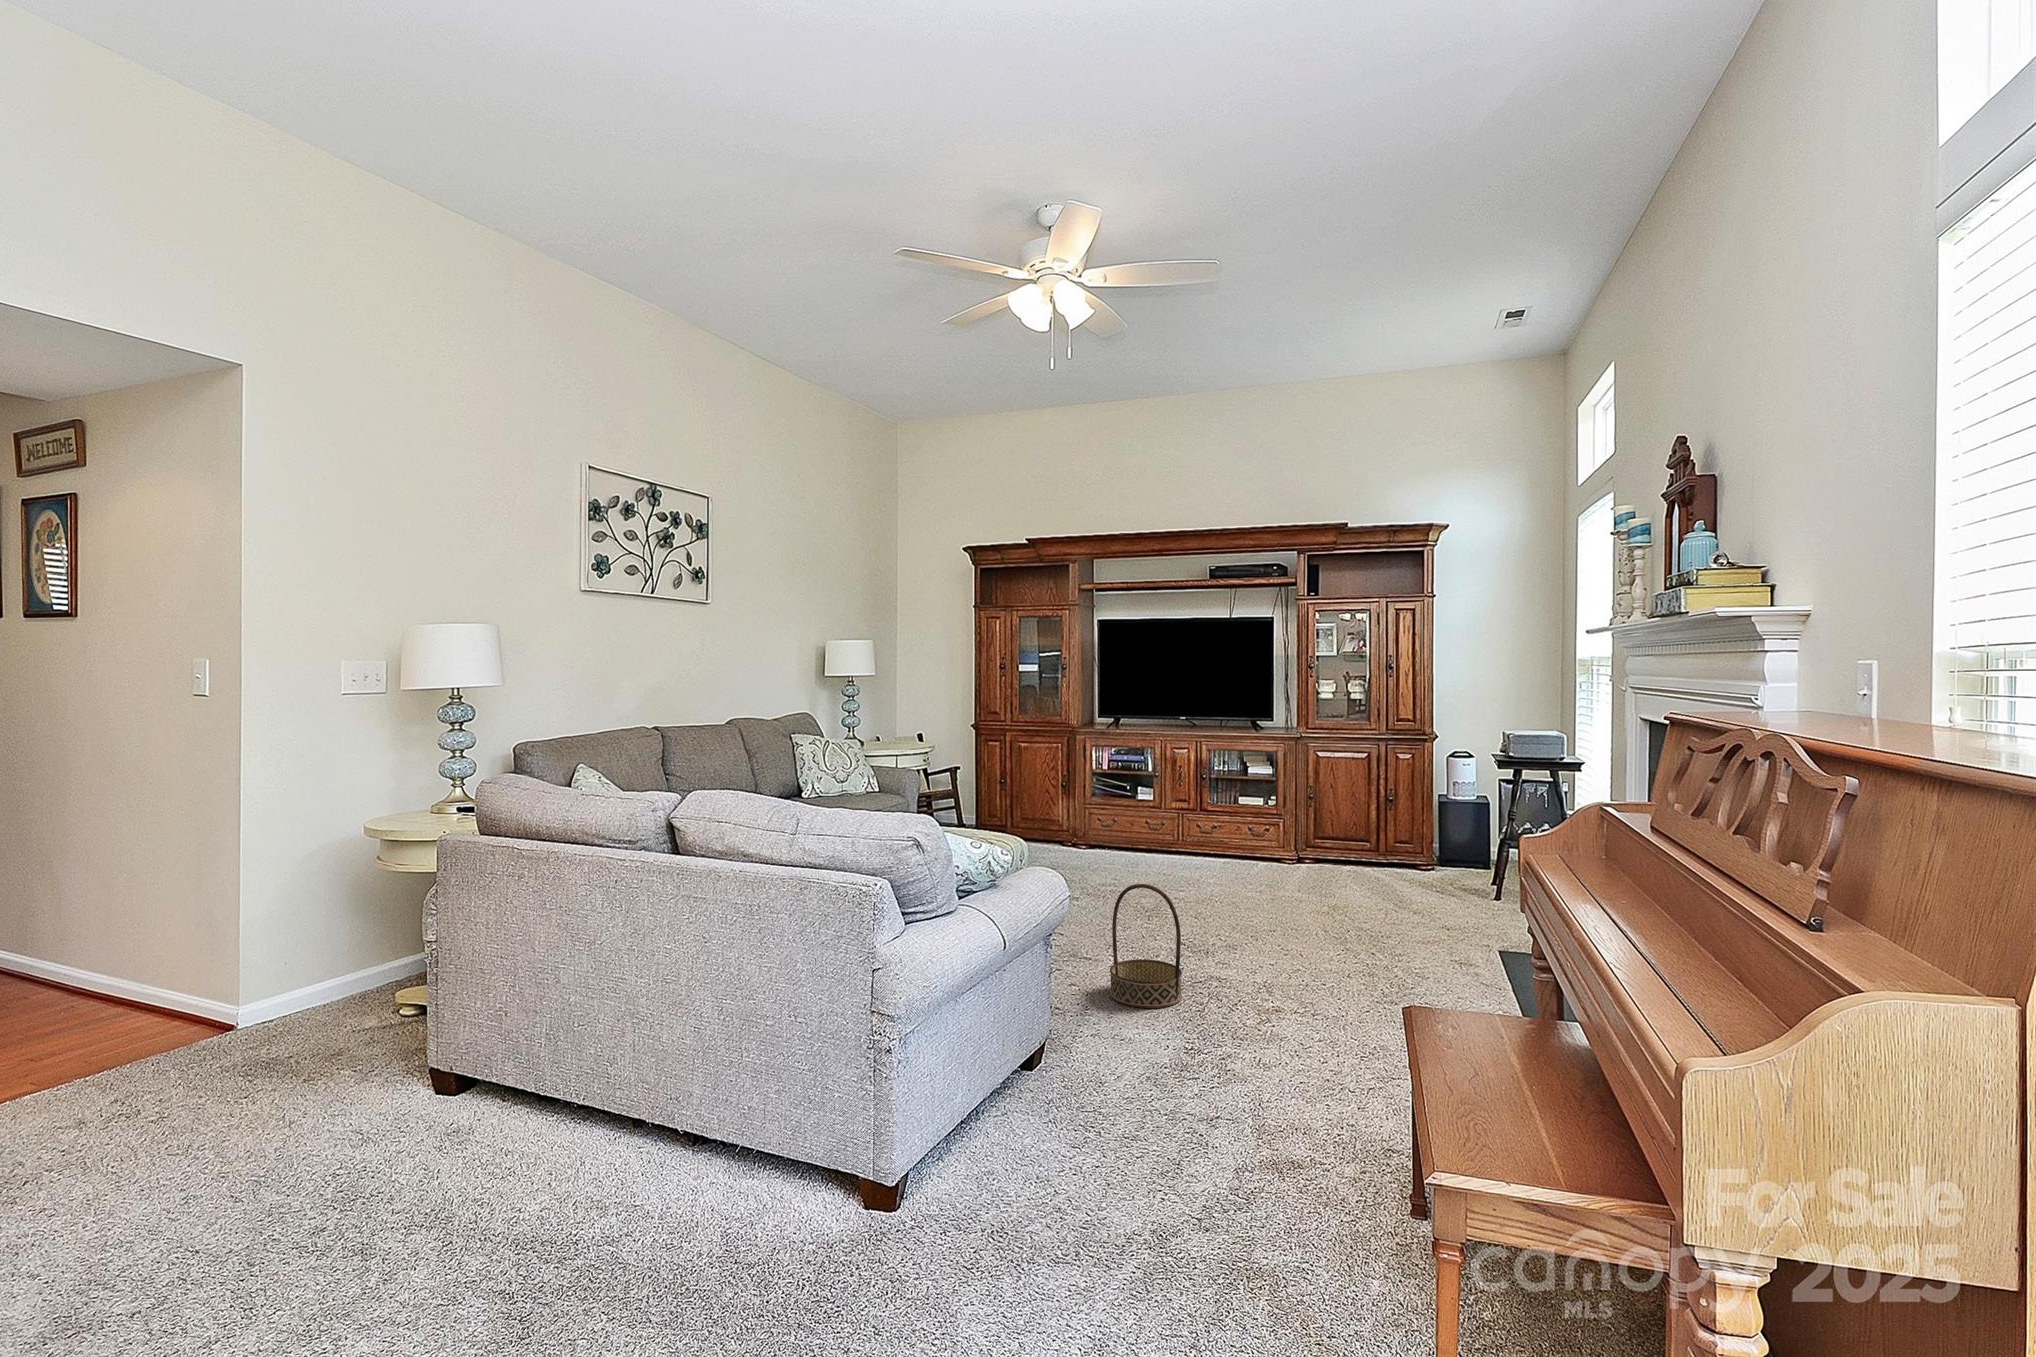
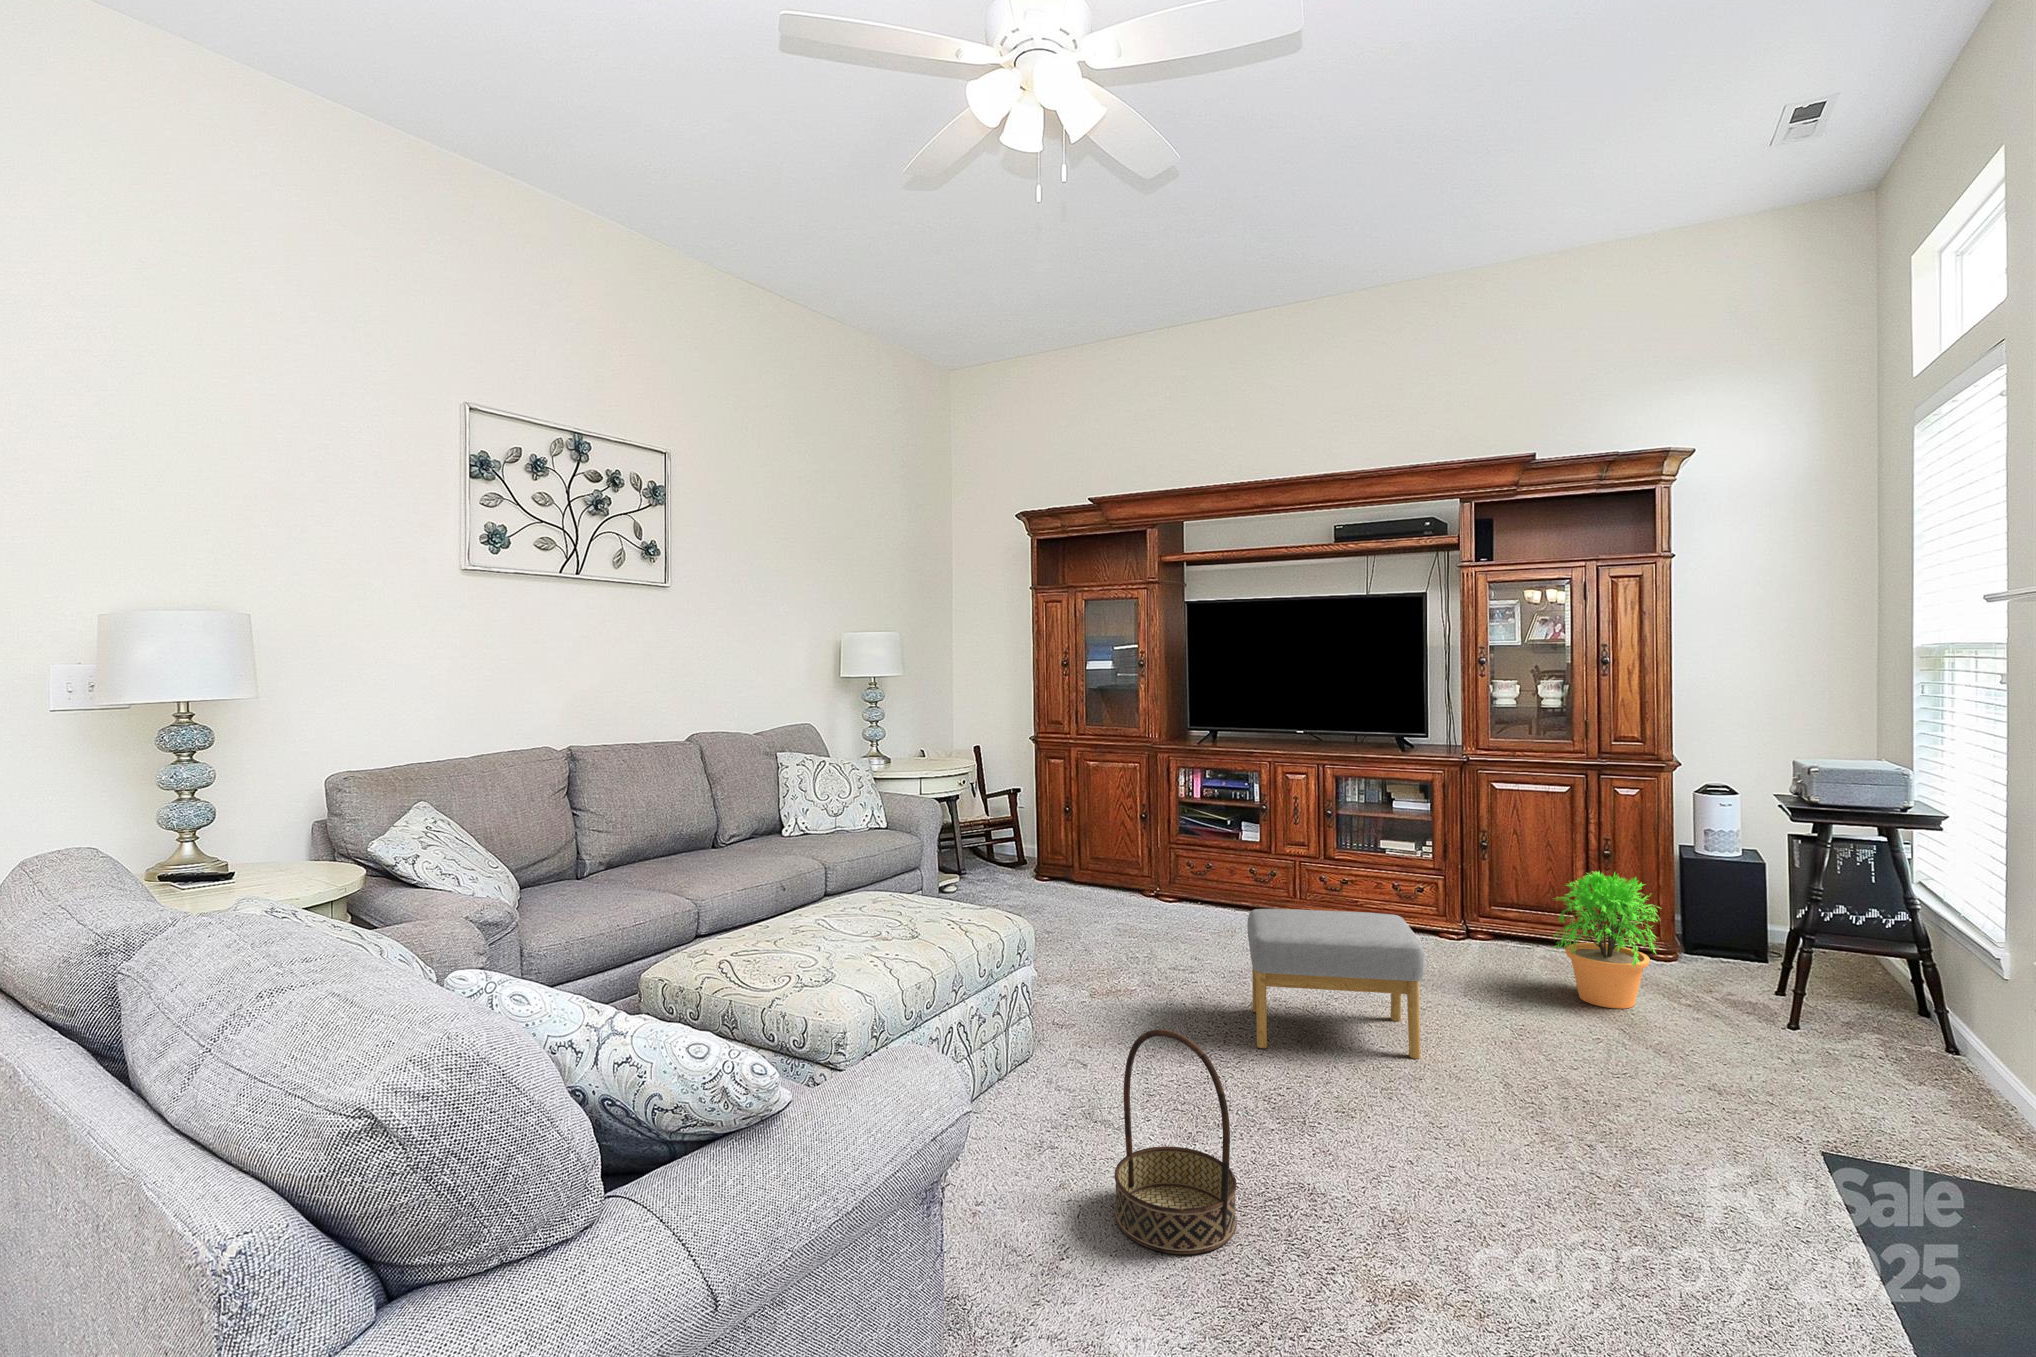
potted plant: none [1356,805,1423,896] -> present [1553,871,1660,1009]
footstool: none [1162,835,1279,924] -> present [1247,909,1424,1059]

